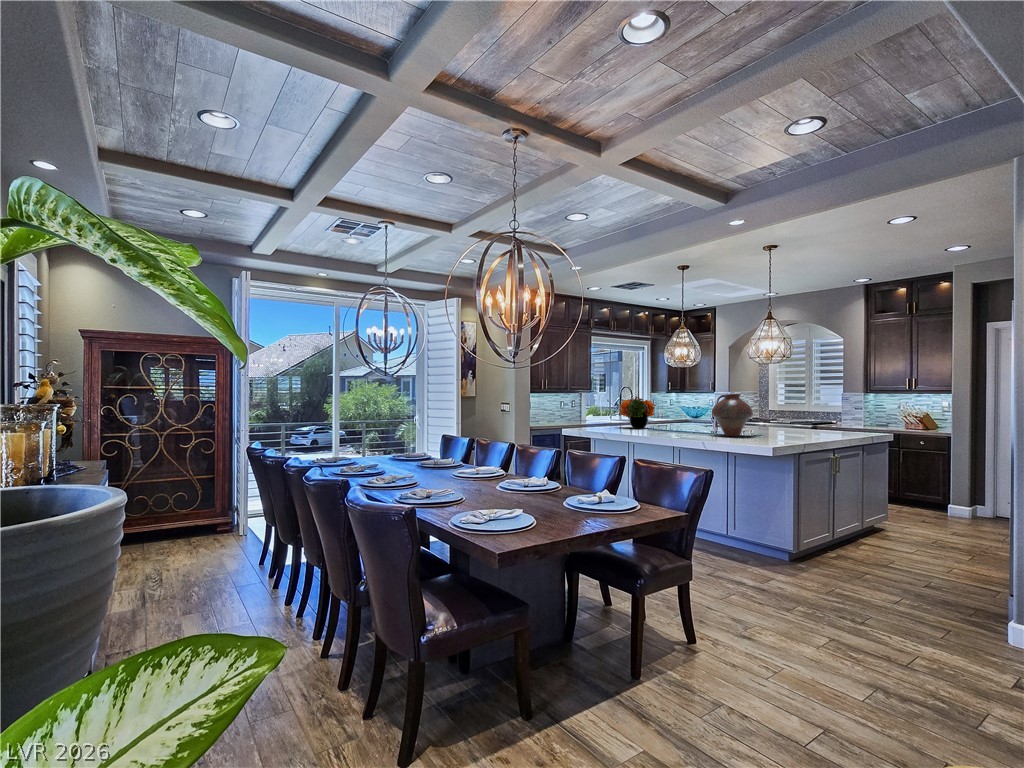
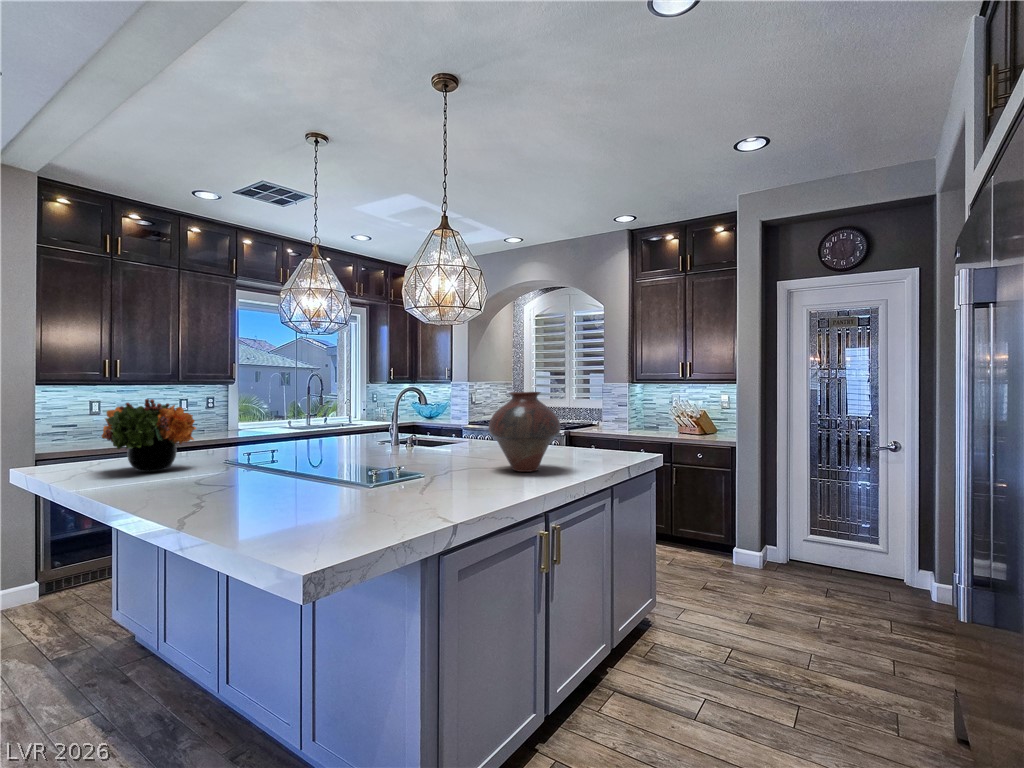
vase: present [712,394,753,436] -> present [489,392,561,472]

